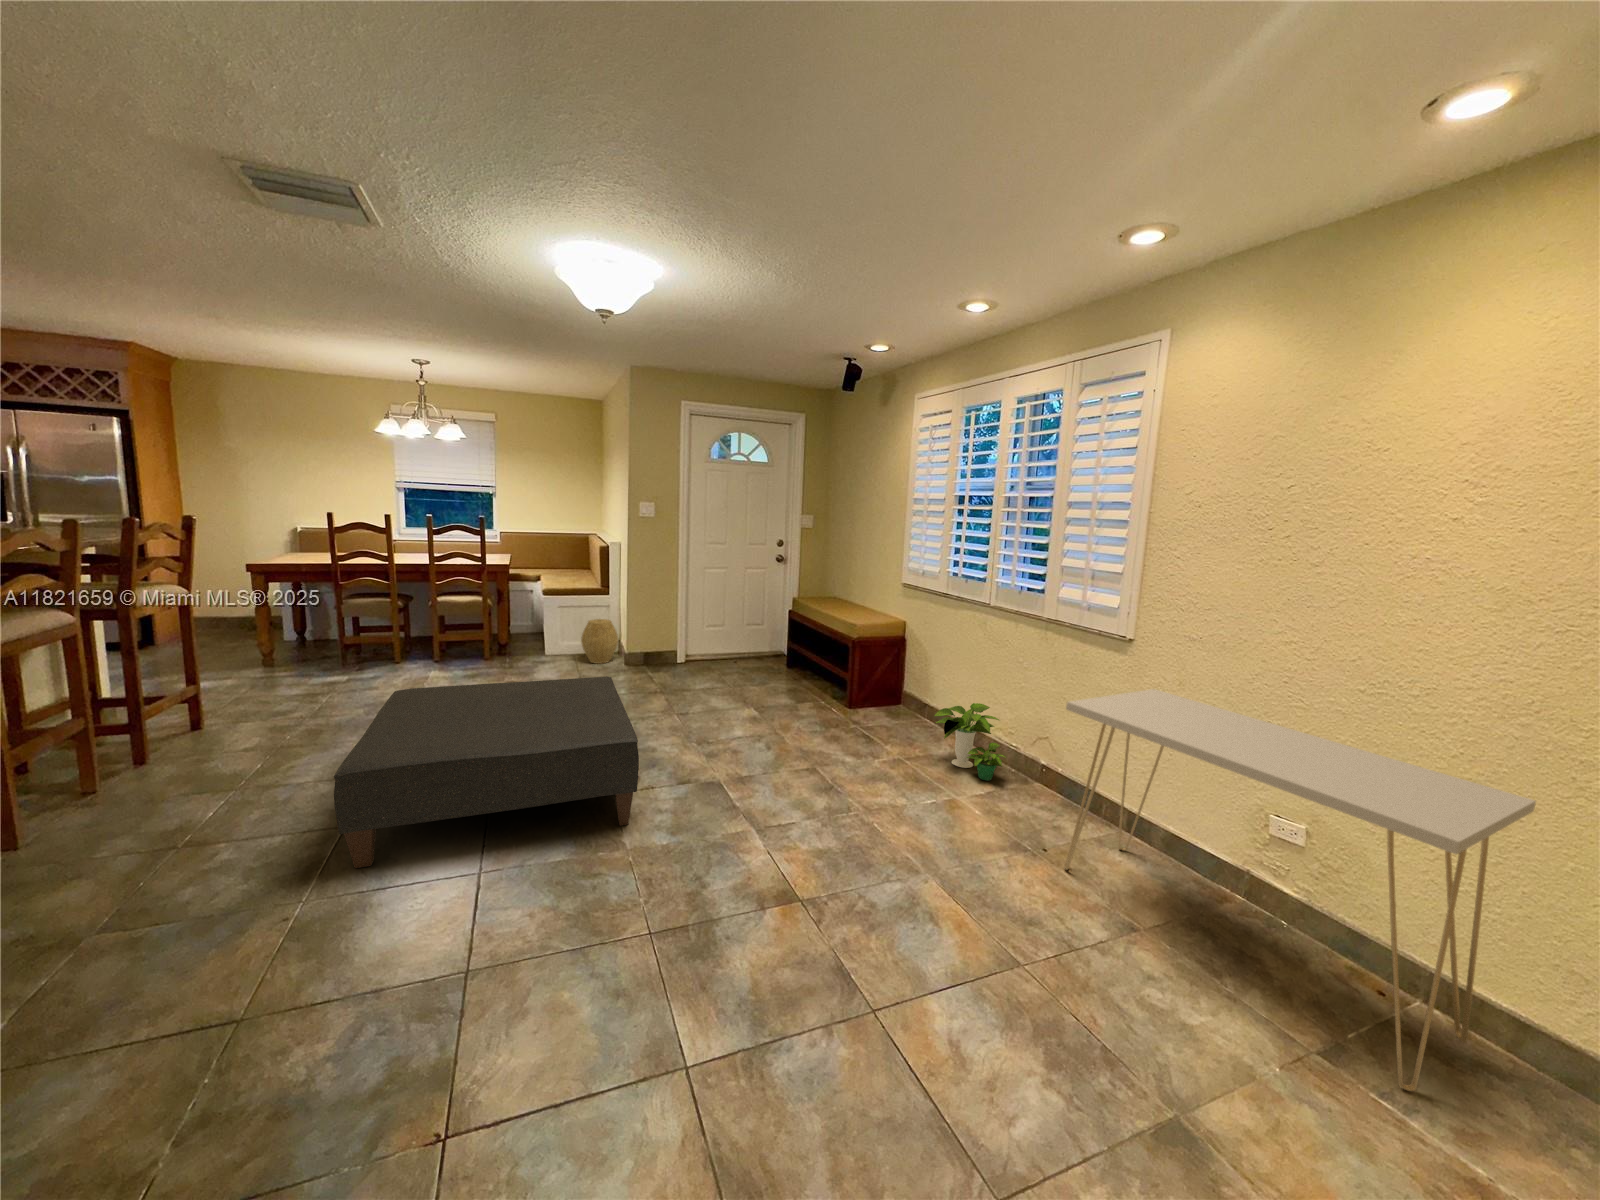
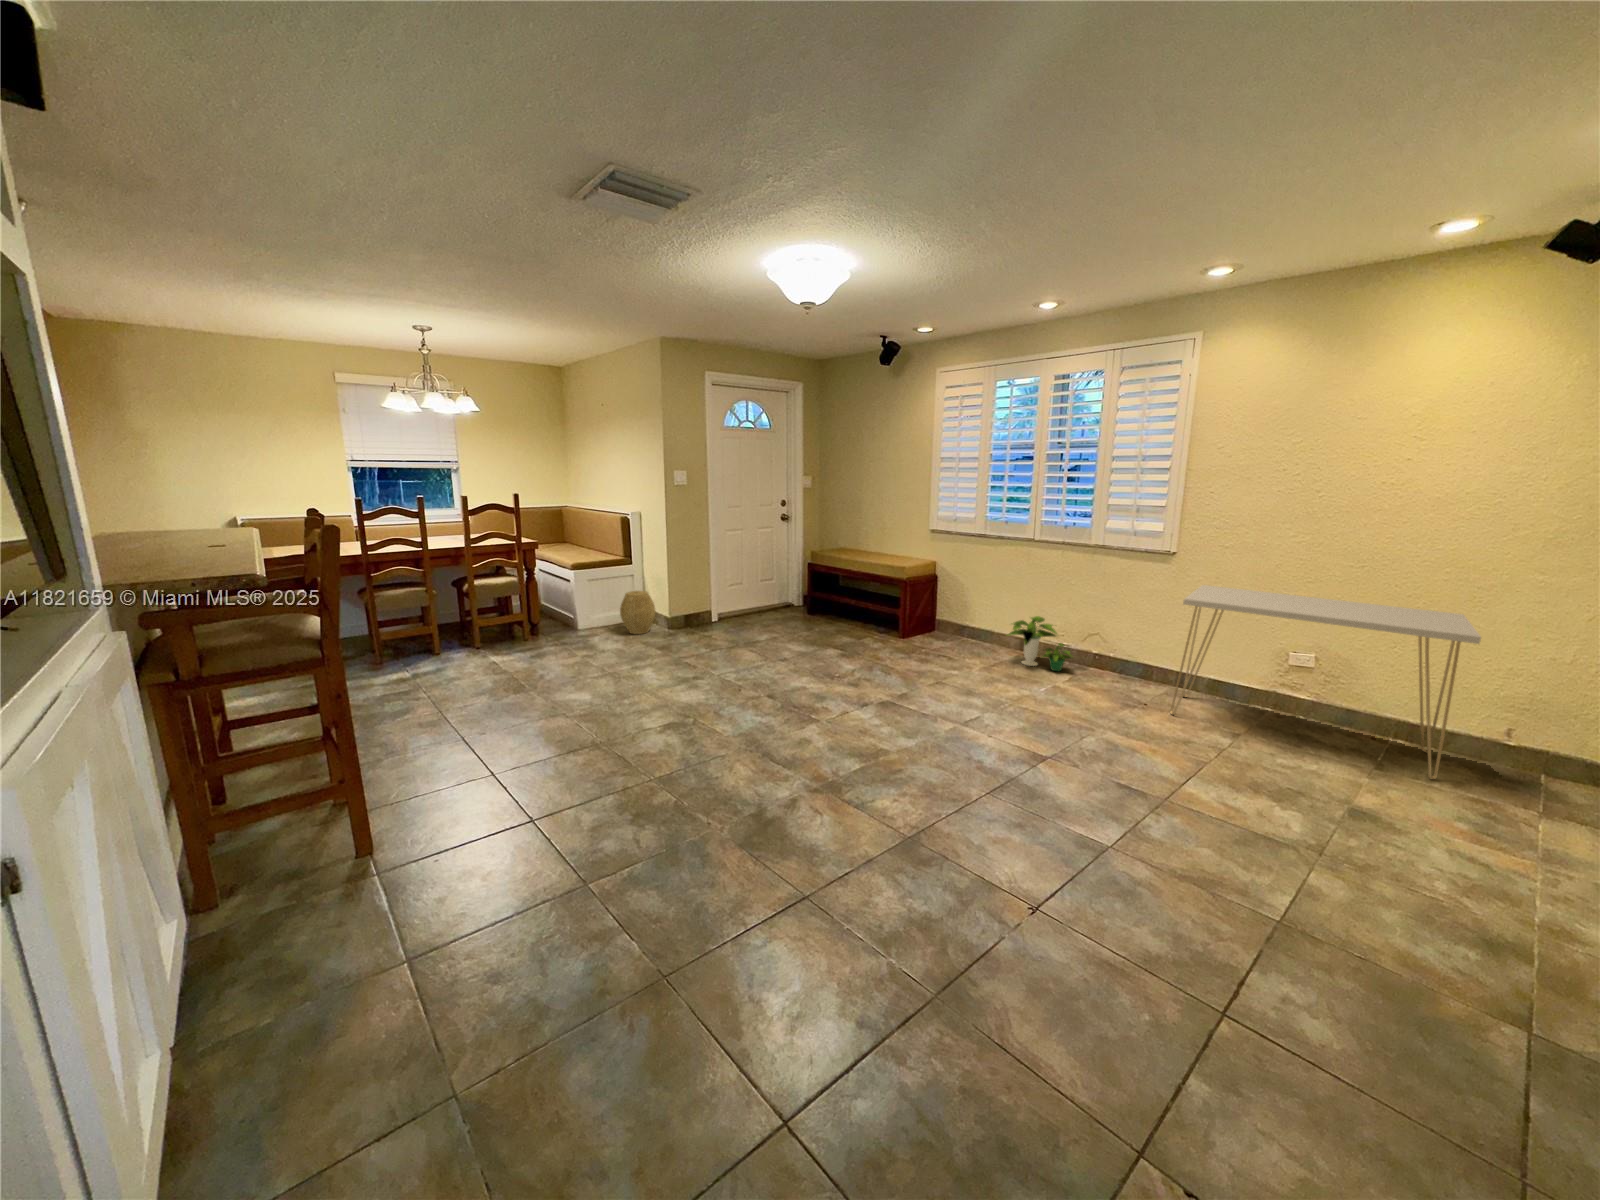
ottoman: present [334,676,639,868] -> none [595,637,886,831]

